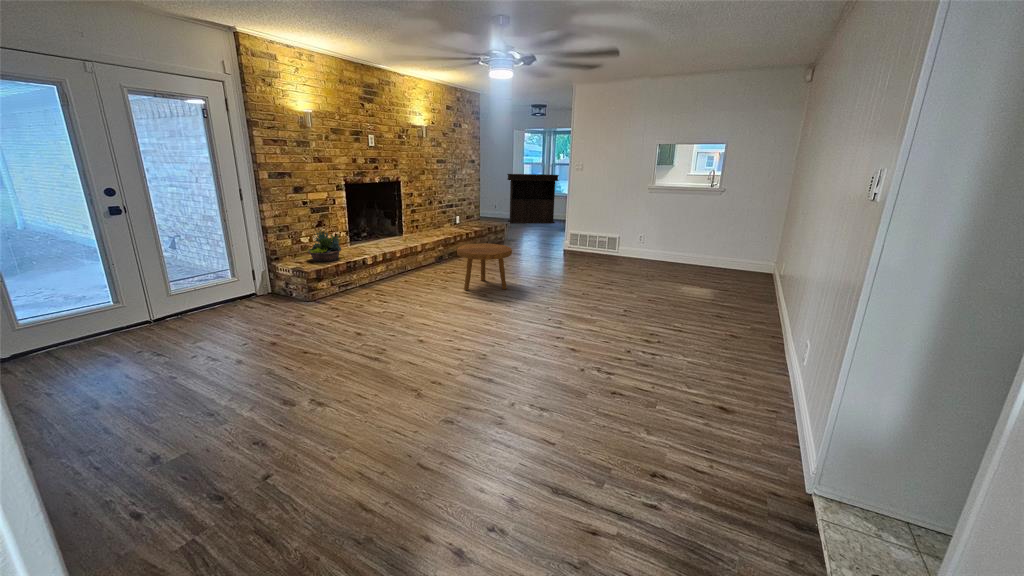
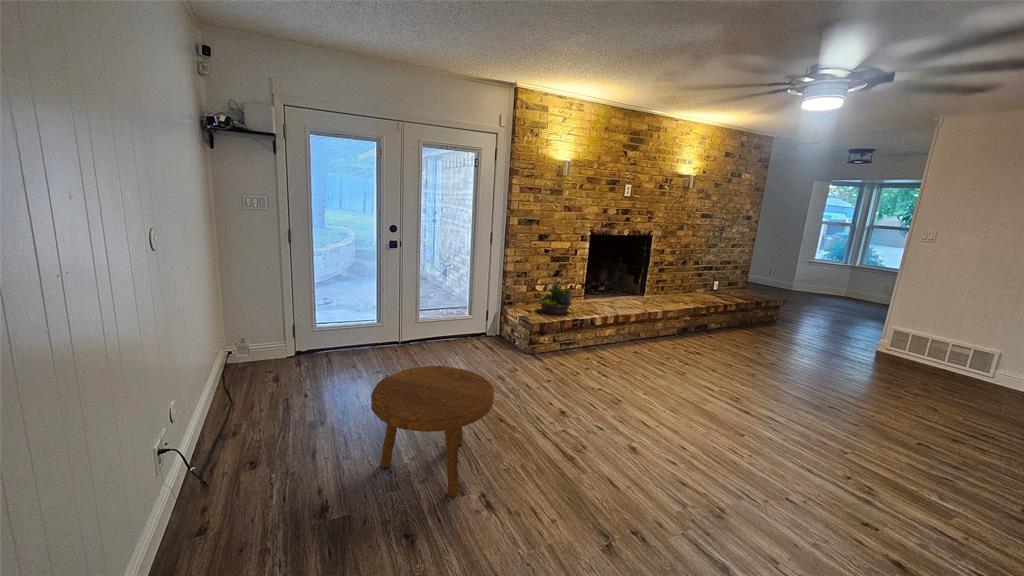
console table: present [507,174,559,223] -> none [785,235,880,306]
footstool: present [457,243,512,290] -> present [371,366,494,497]

